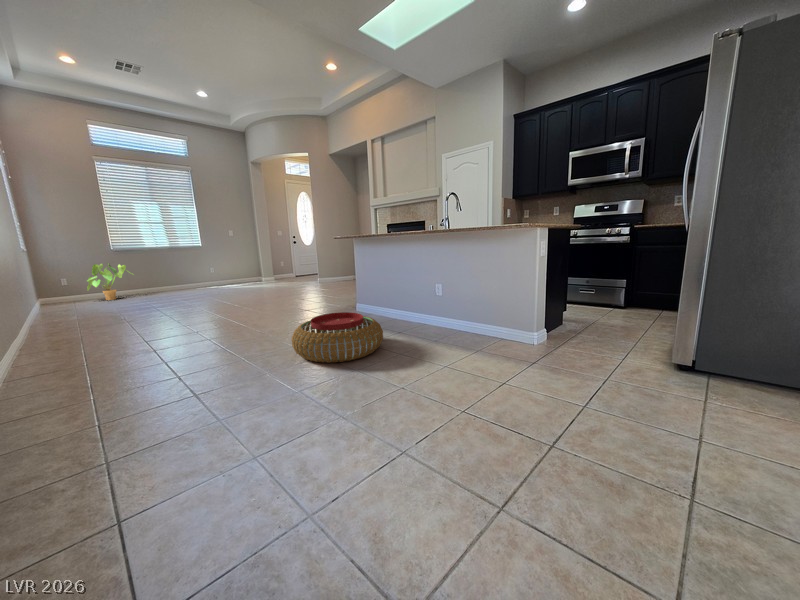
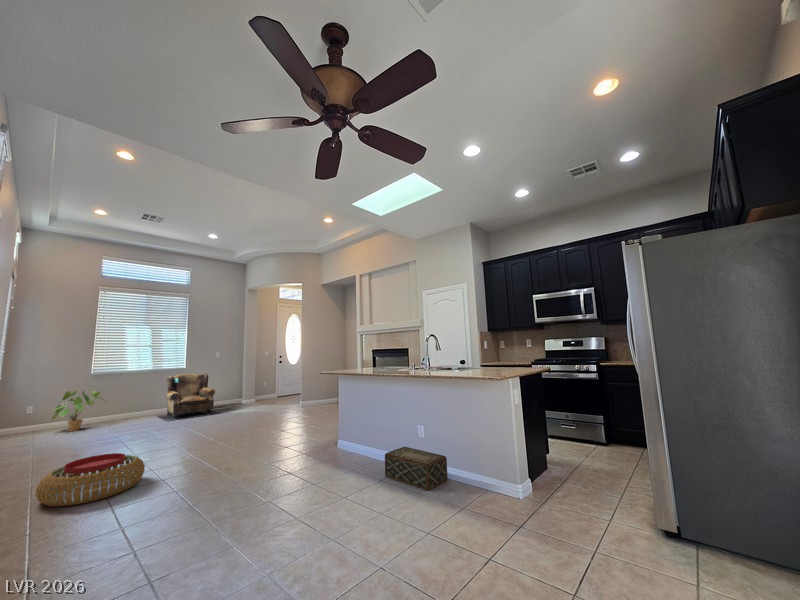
armchair: none [184,251,243,293] -> present [157,373,219,421]
woven basket: none [402,305,464,340] -> present [385,447,448,490]
pouf: present [292,312,383,363] -> present [36,453,145,506]

